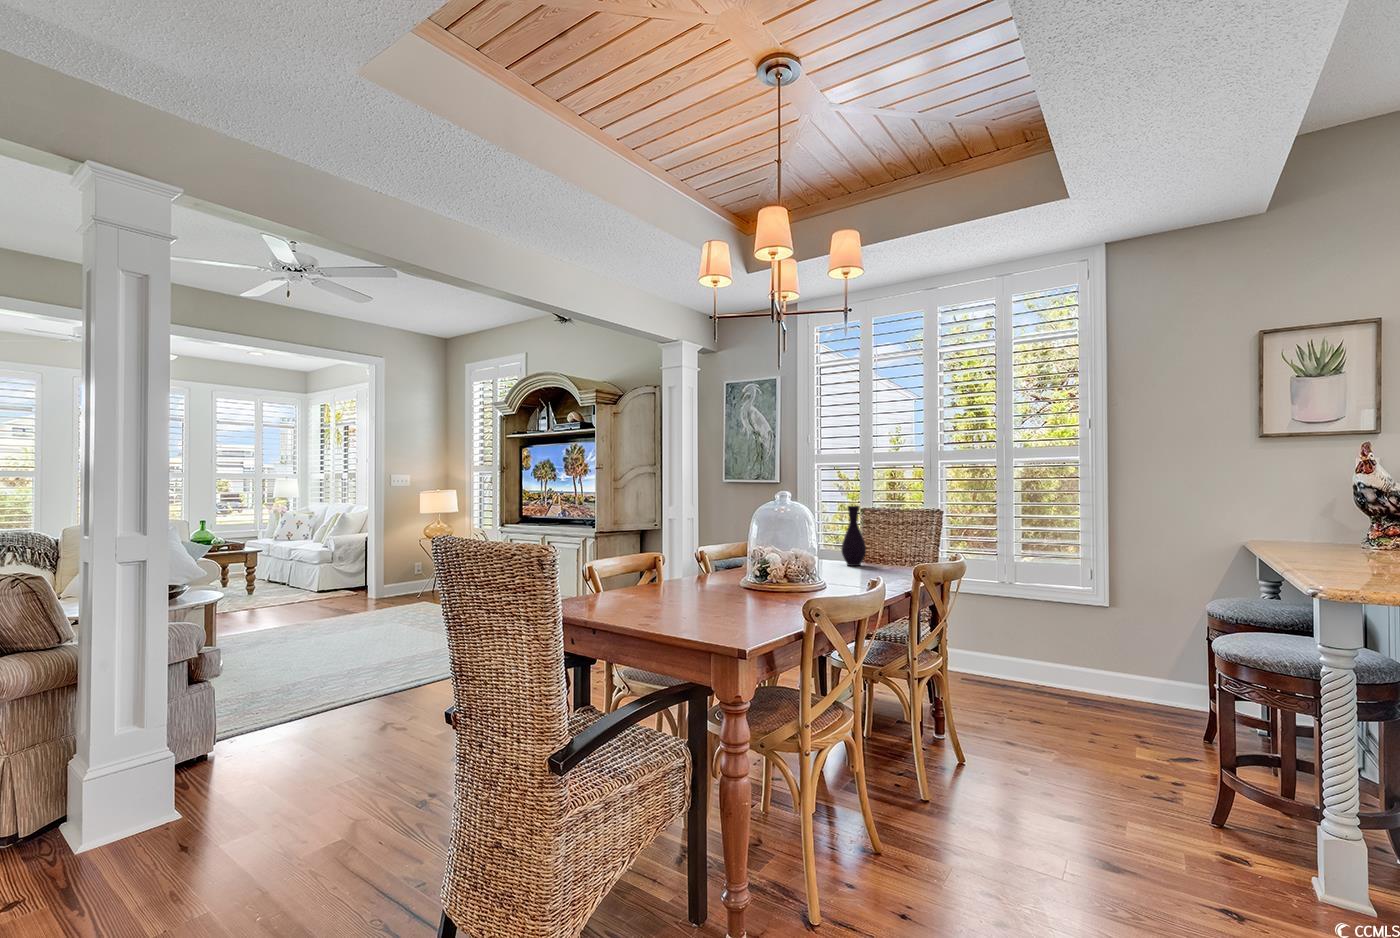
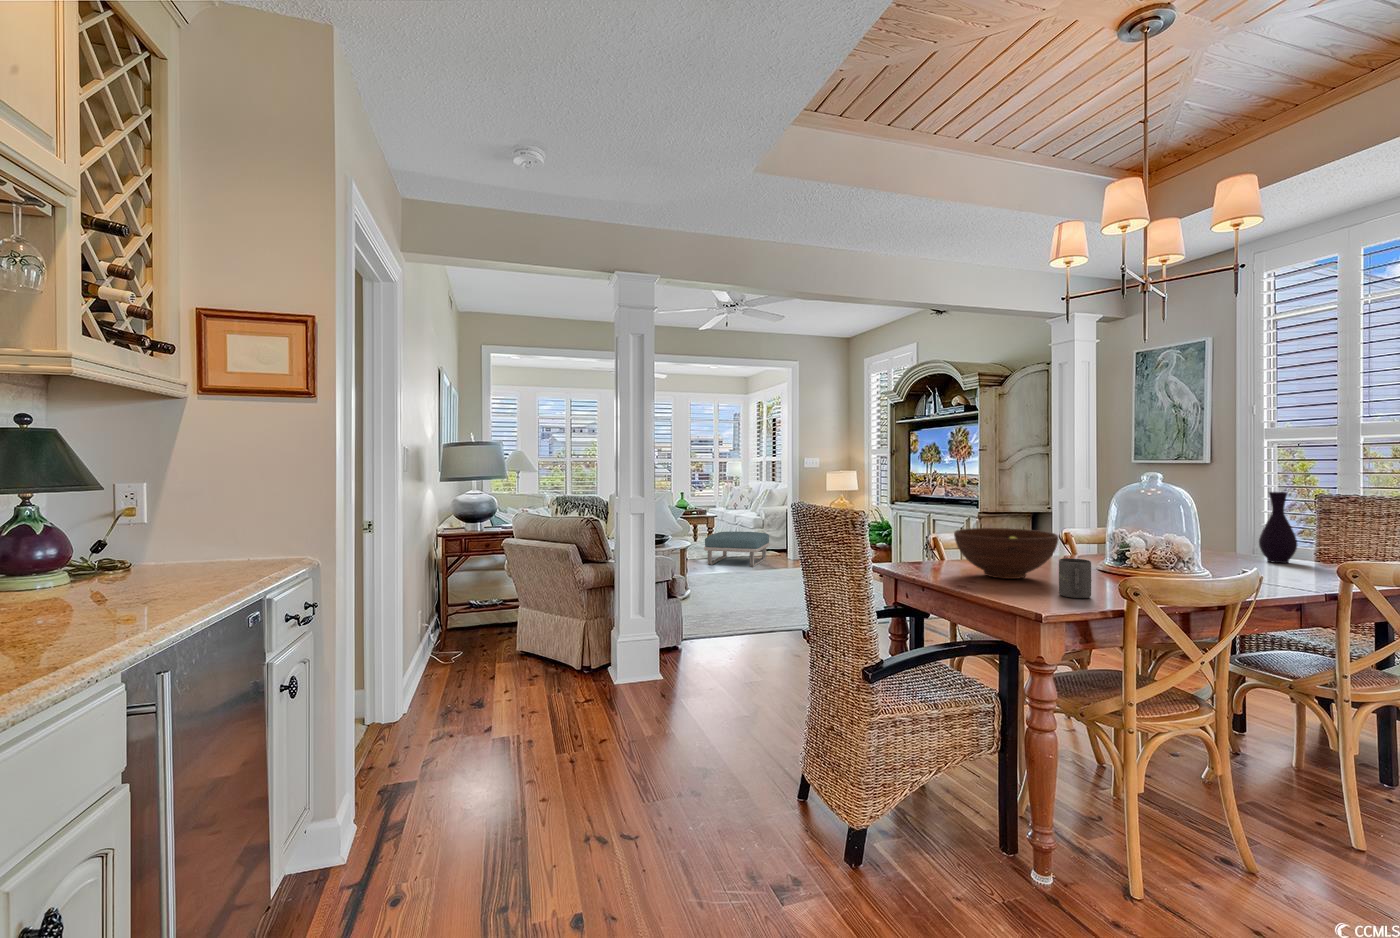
fruit bowl: none [619,551,722,607] -> present [954,528,1059,579]
footstool: none [247,568,344,617] -> present [704,532,769,567]
mug: none [736,581,766,623] -> present [1059,558,1091,598]

